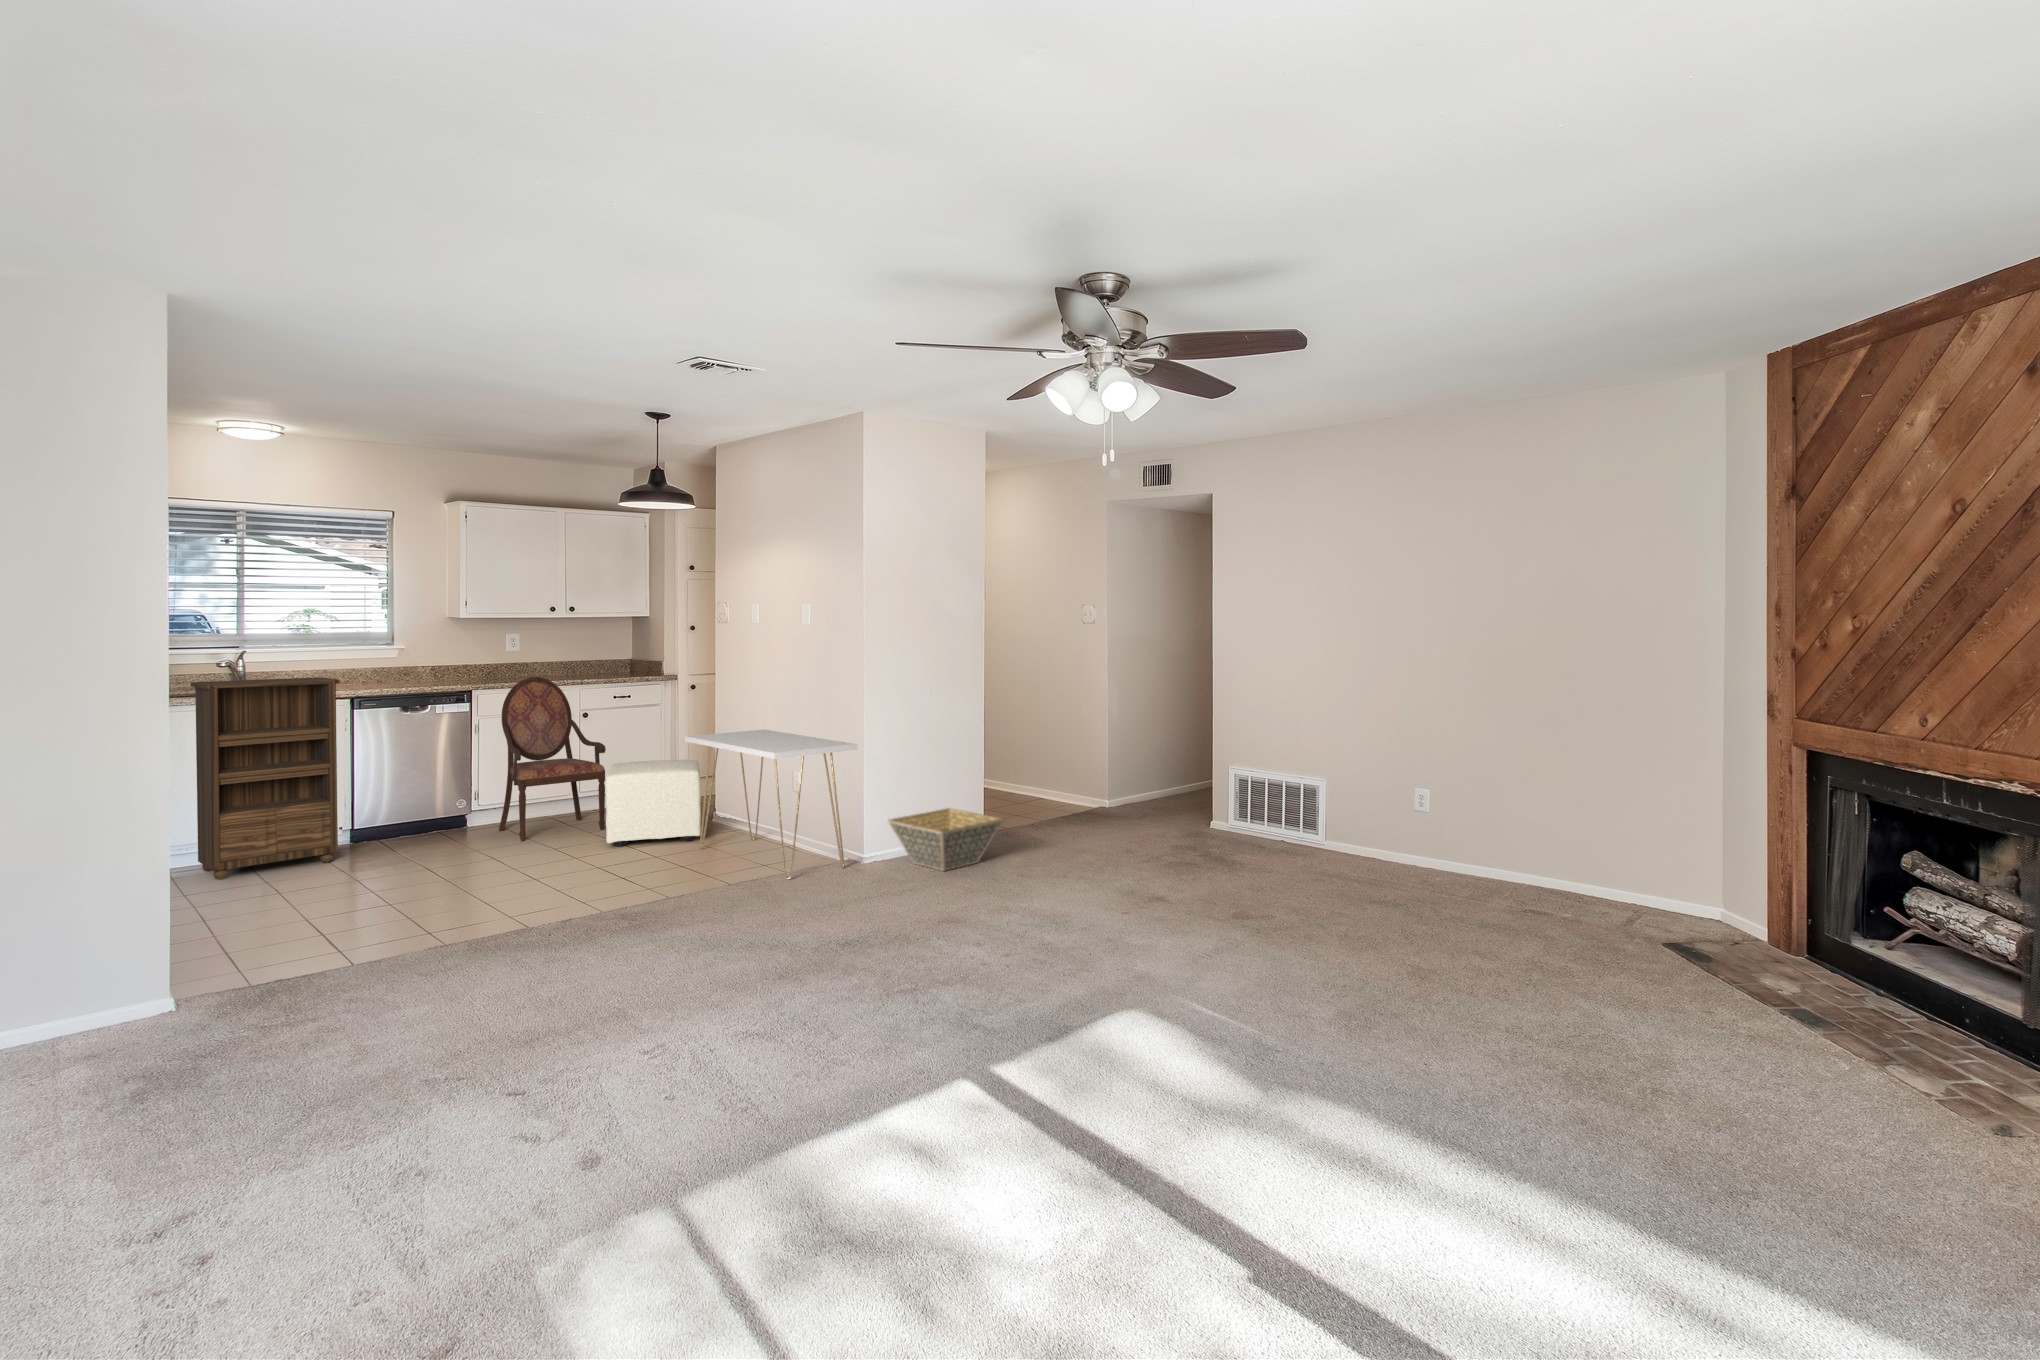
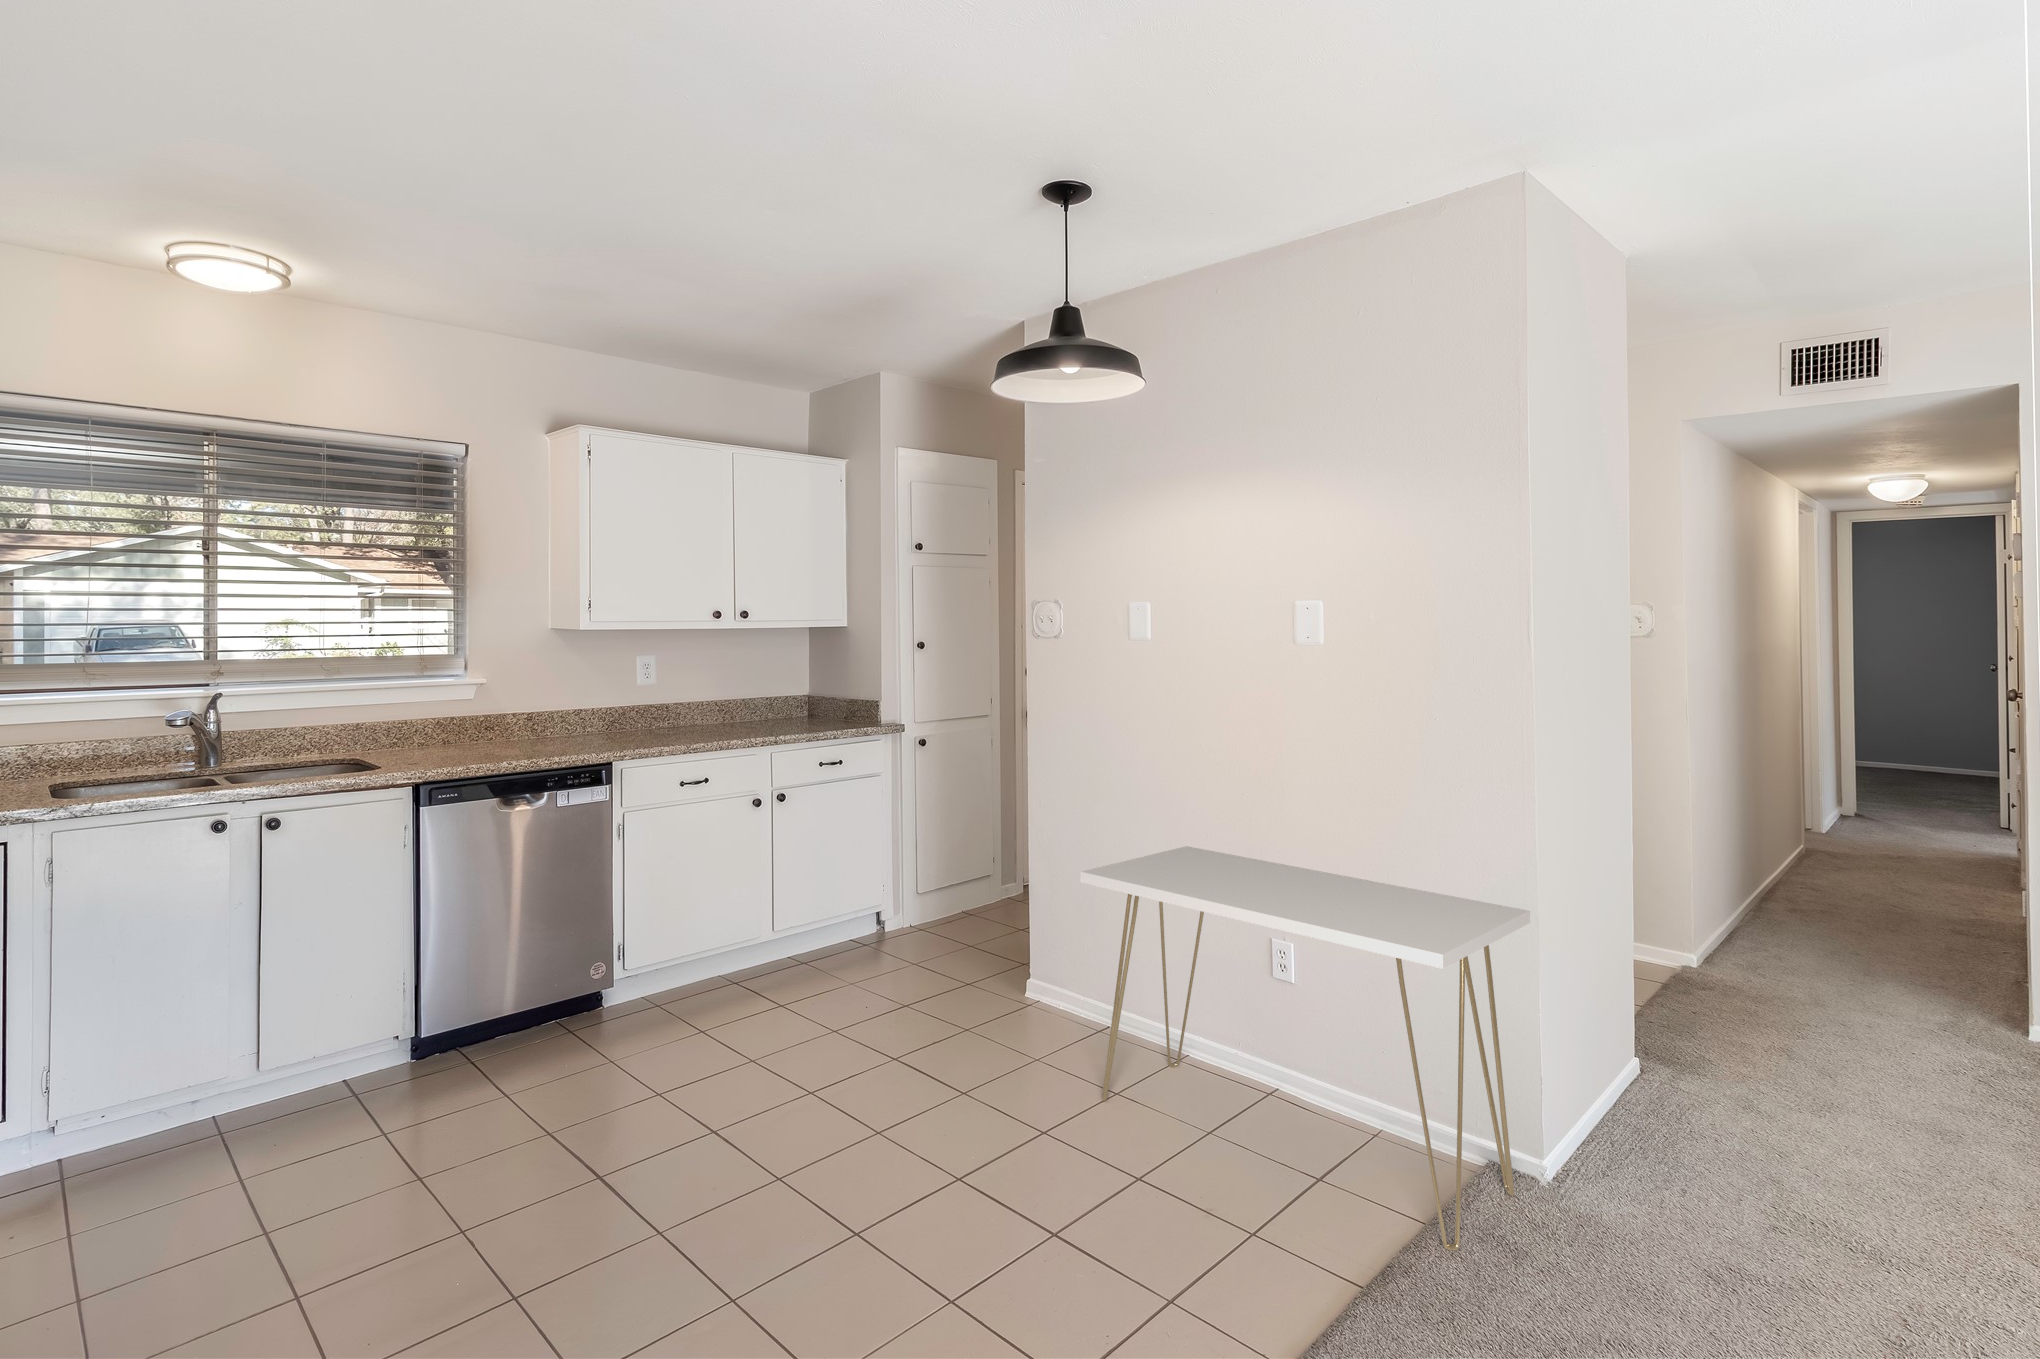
bookshelf: present [191,677,340,879] -> none [114,748,407,1207]
armchair: present [499,677,606,841] -> none [661,735,853,1060]
ottoman: present [605,760,701,846] -> none [873,892,1076,1085]
basket: present [888,808,1003,871] -> none [1589,1029,1851,1219]

